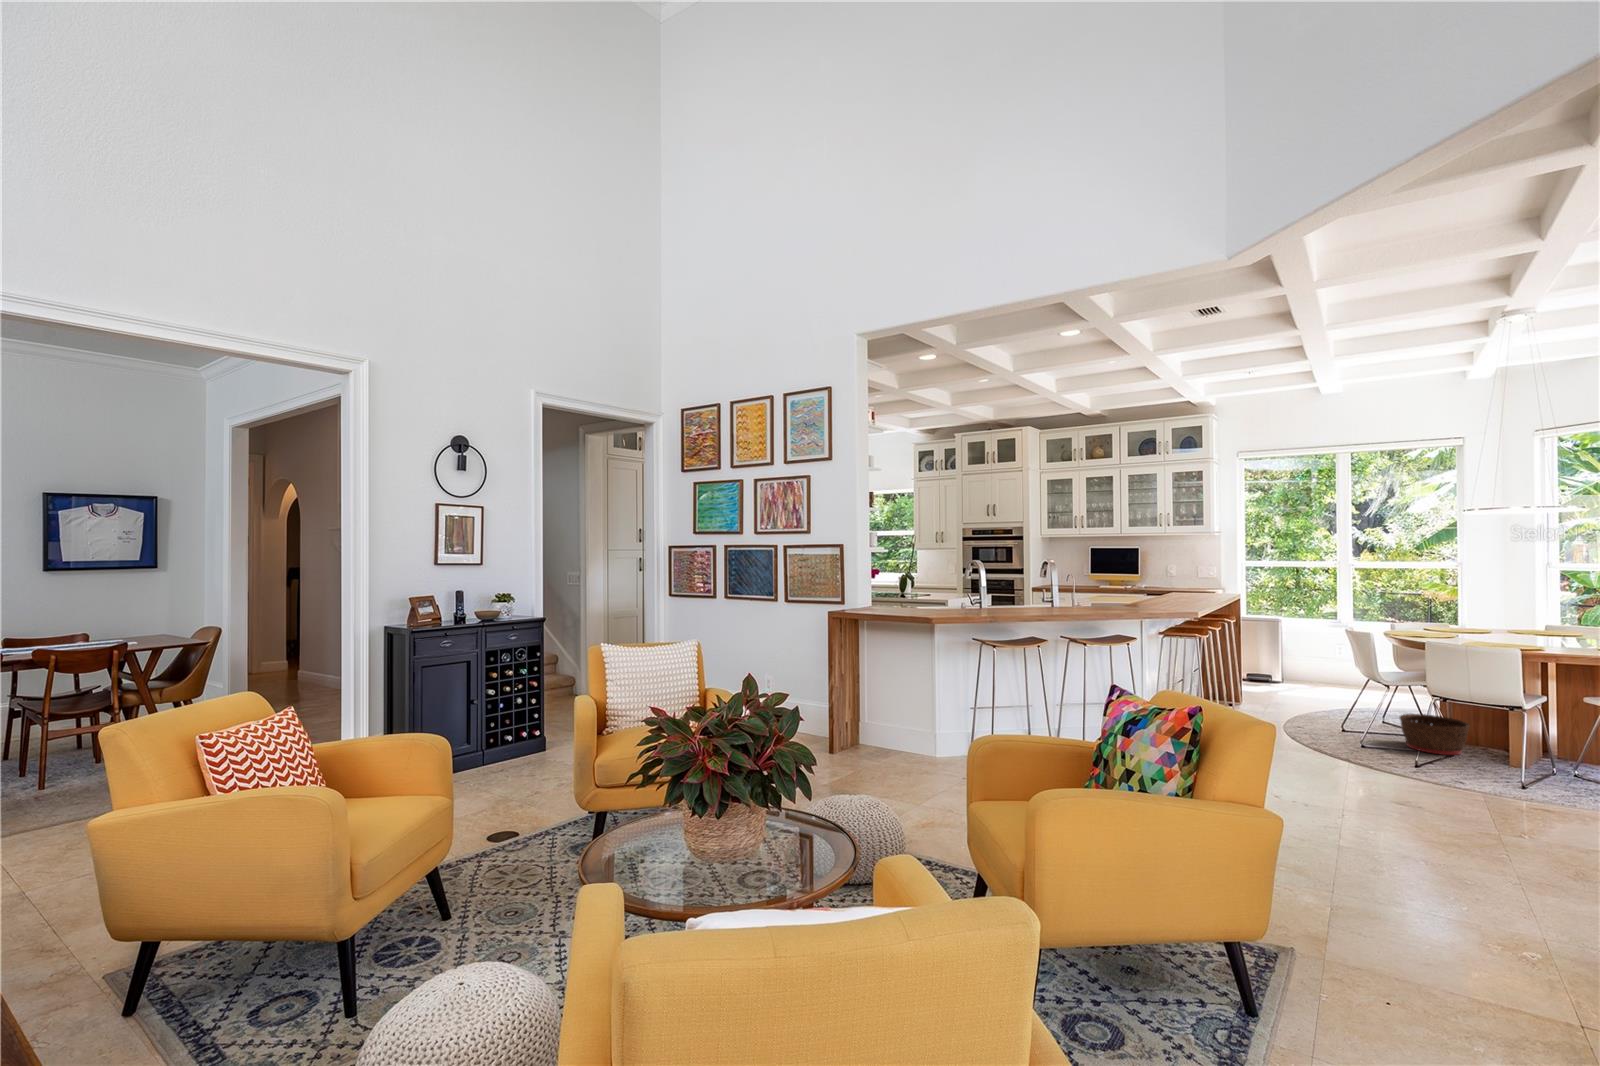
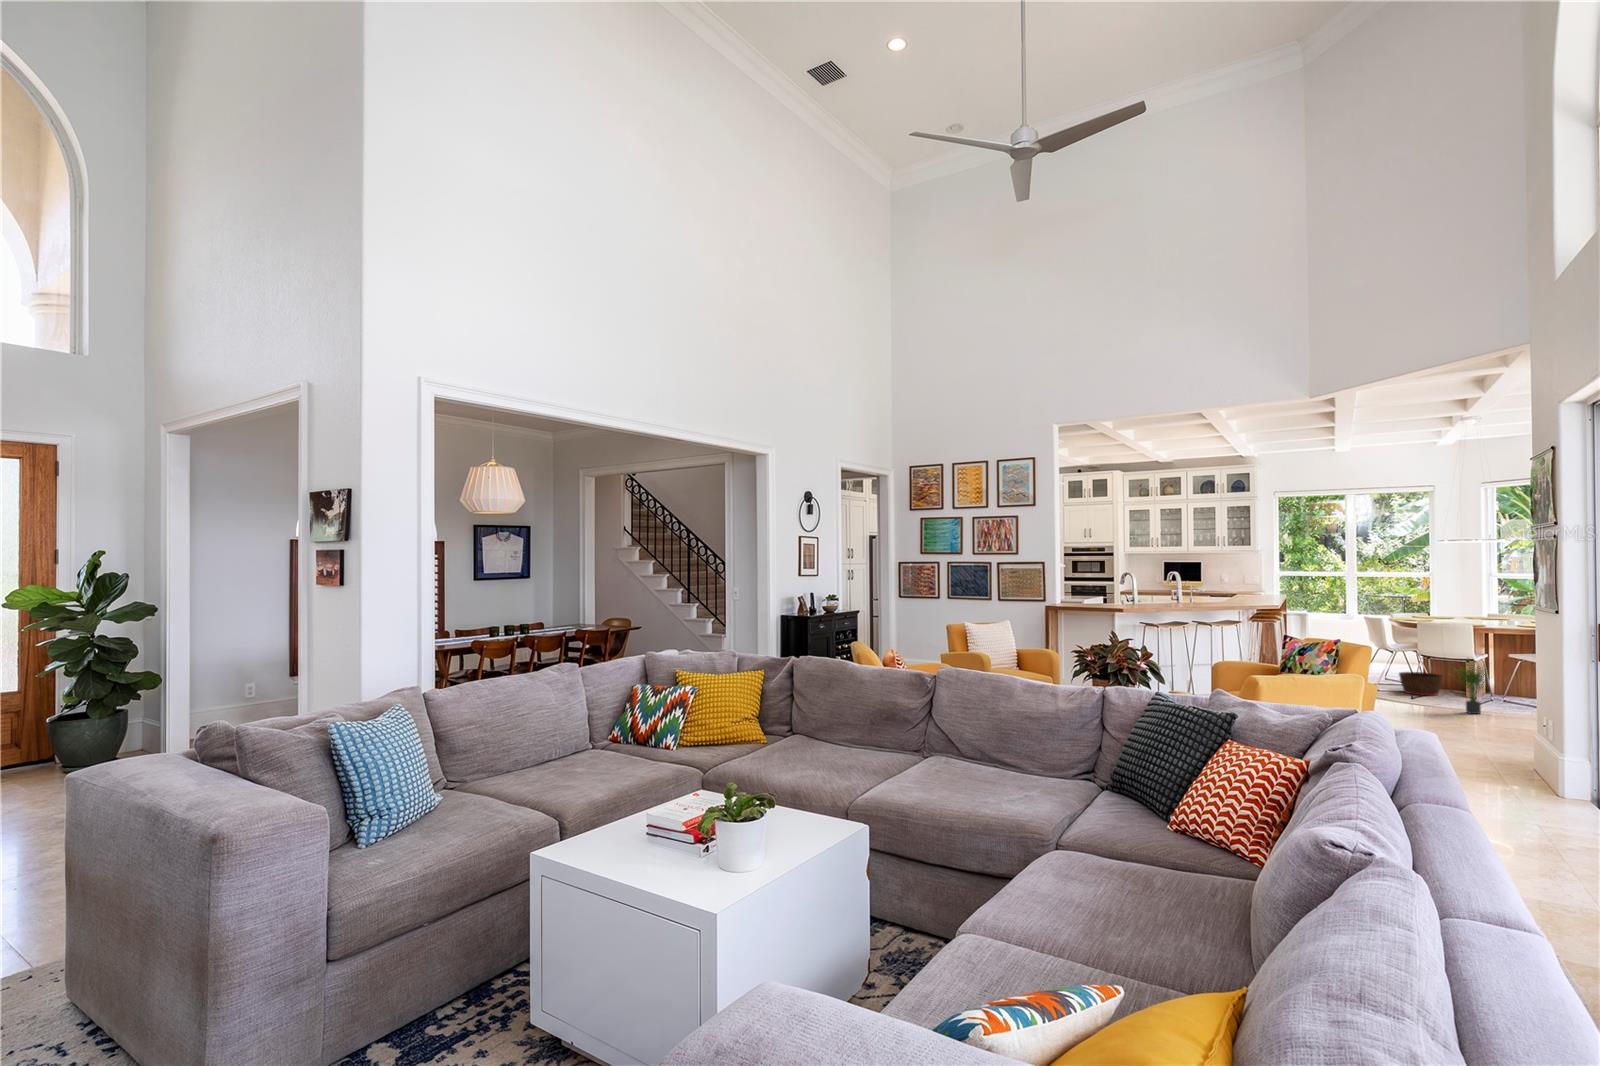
potted plant: none [1477,707,1573,807] -> present [1454,661,1487,714]

